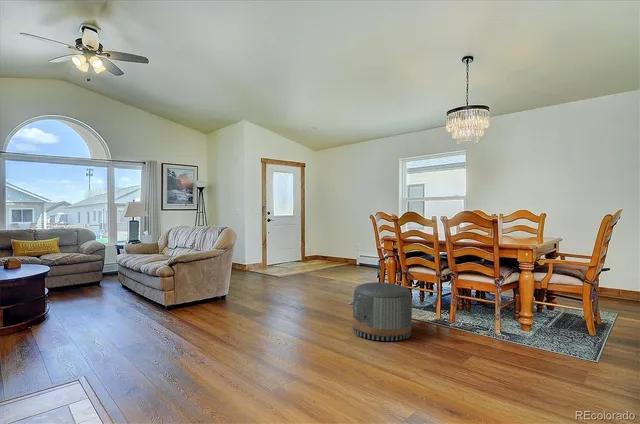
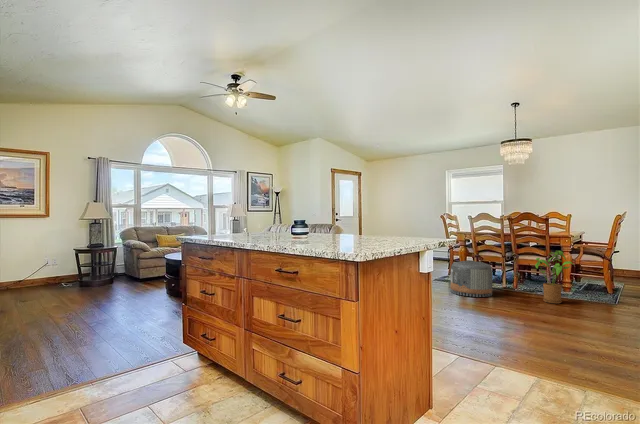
house plant: none [469,271,529,358] -> present [535,251,574,304]

